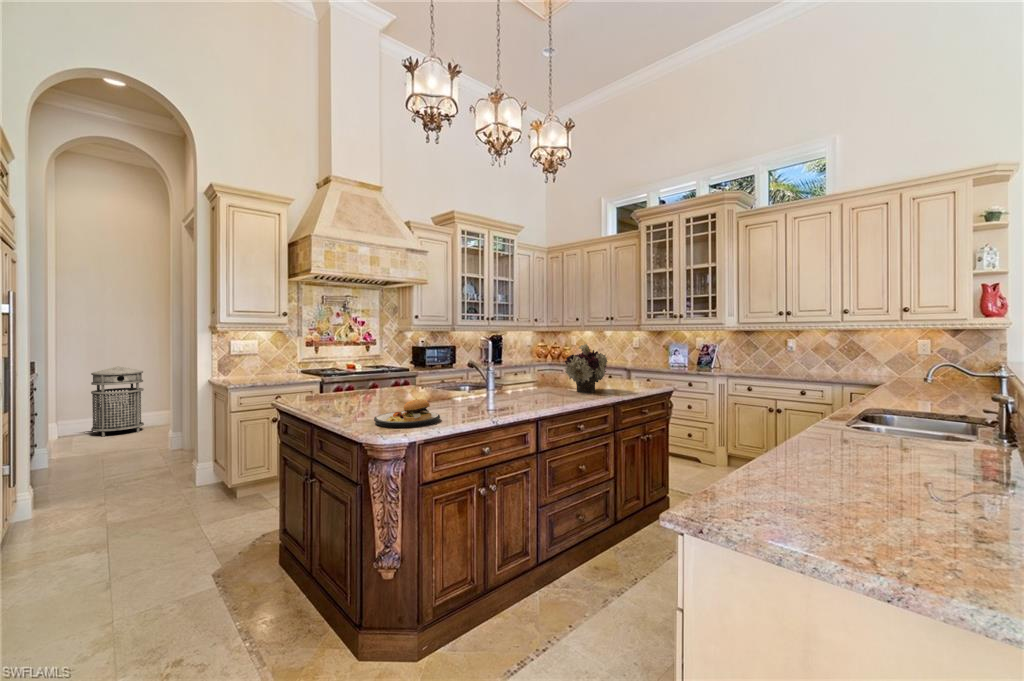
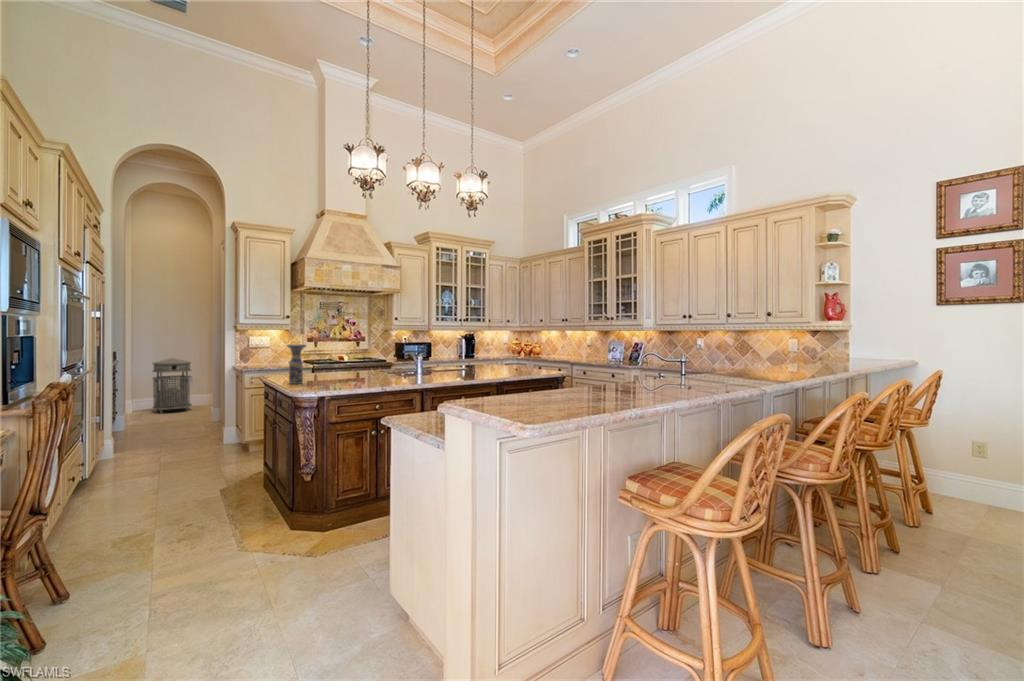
flower arrangement: present [565,344,608,392] -> none [461,341,497,376]
vase: none [330,350,361,413] -> present [287,344,306,384]
plate: present [374,399,440,427] -> none [304,367,346,390]

